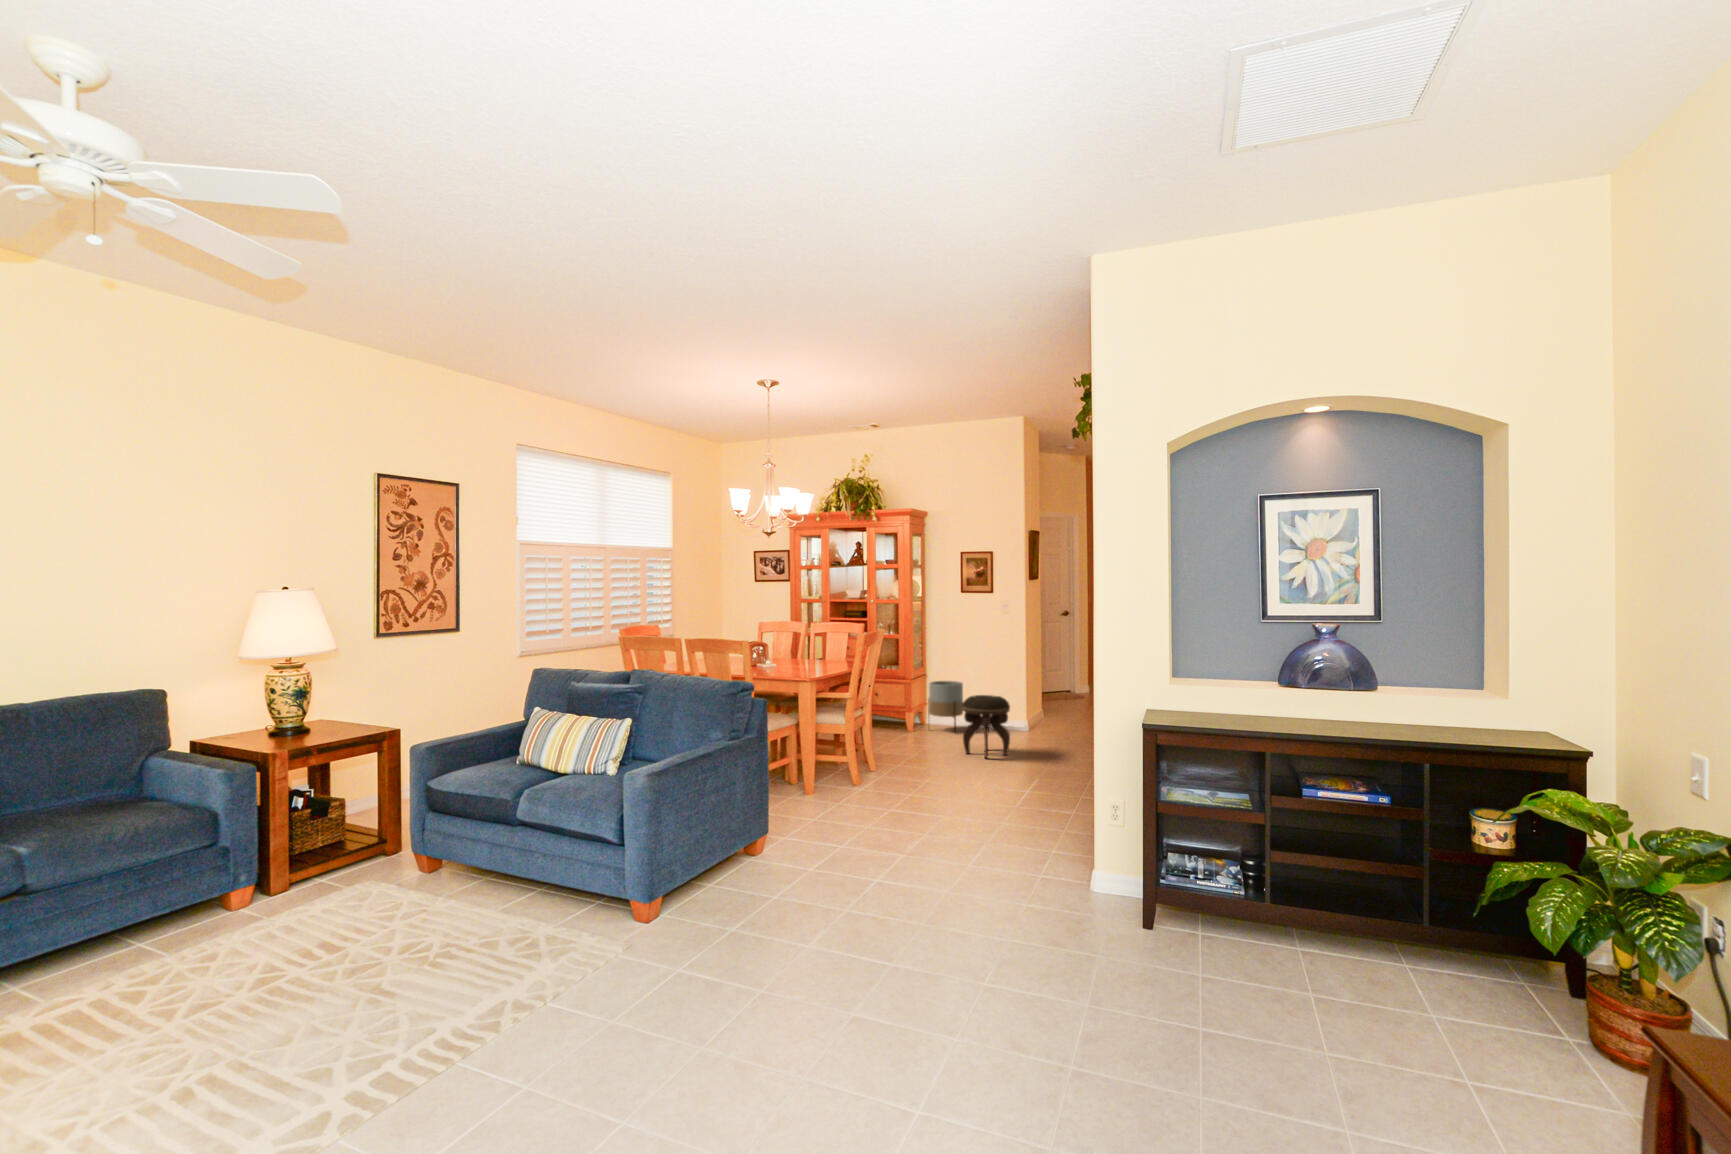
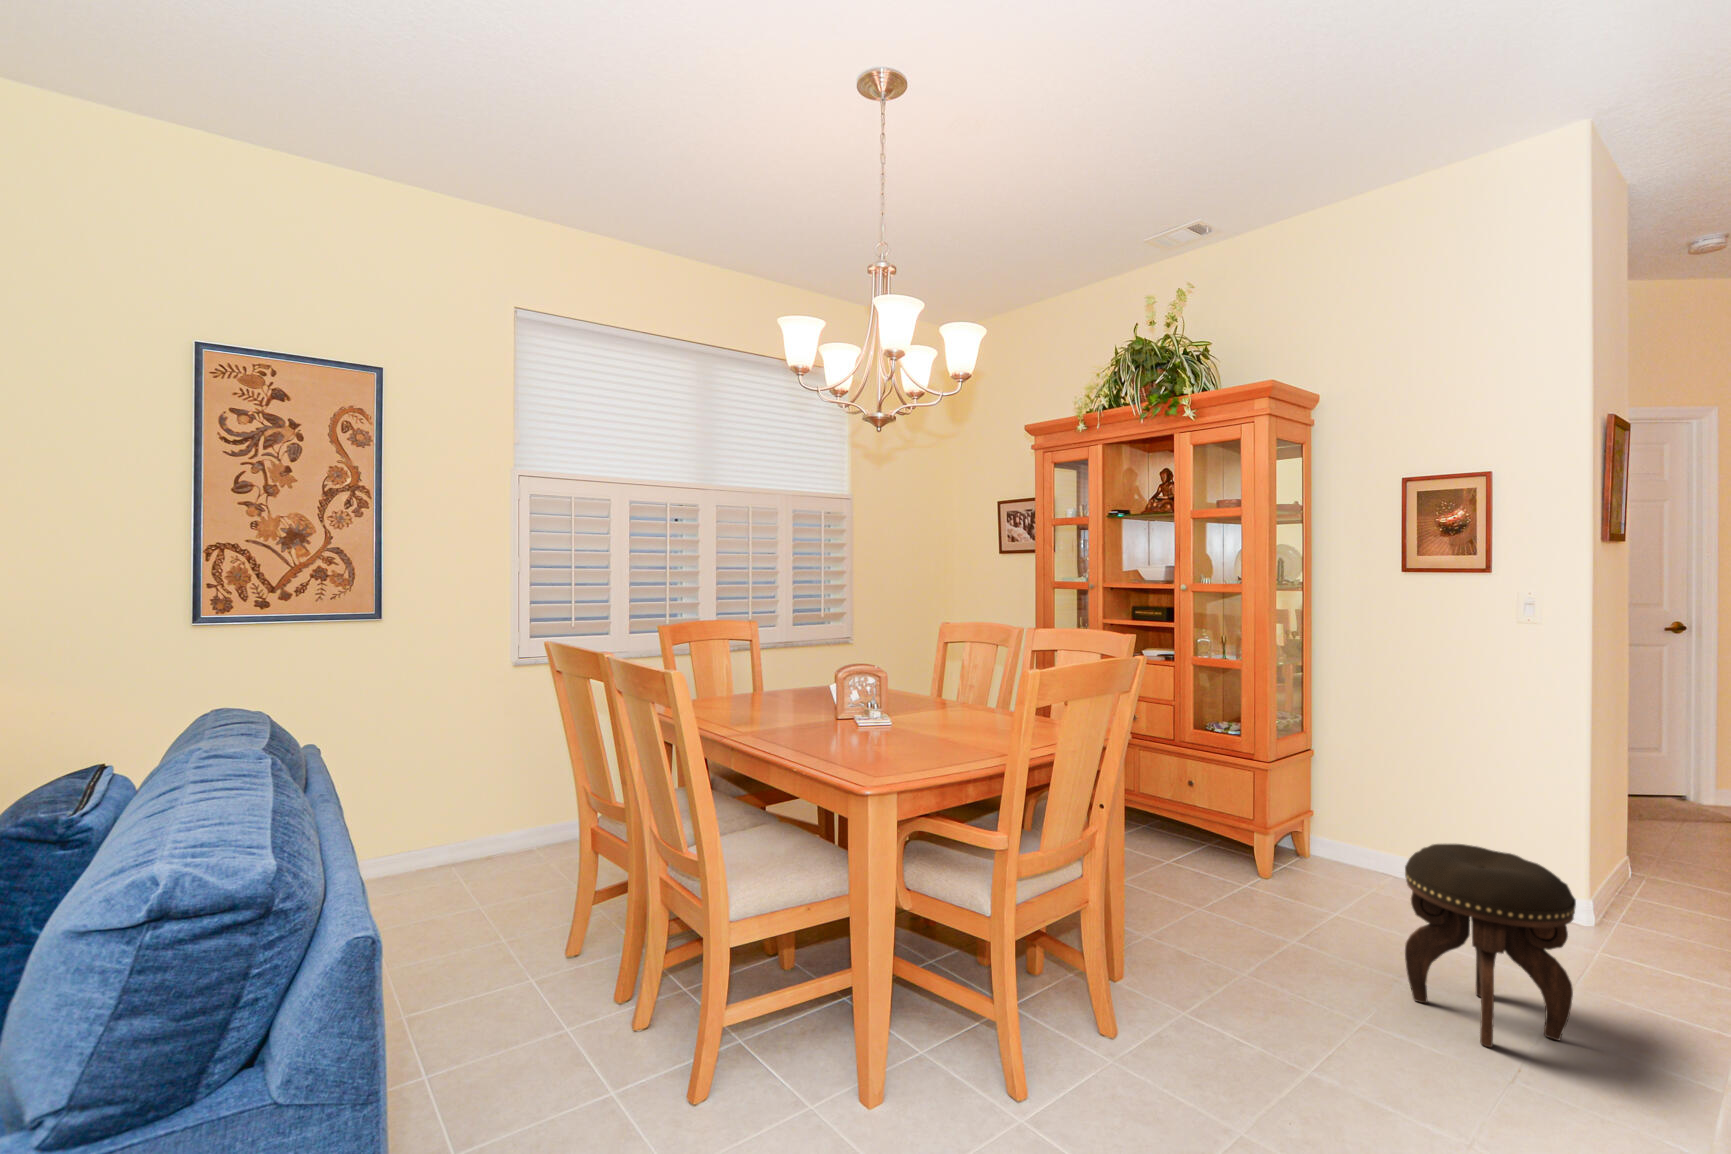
planter: present [928,681,963,733] -> none [1311,765,1405,900]

